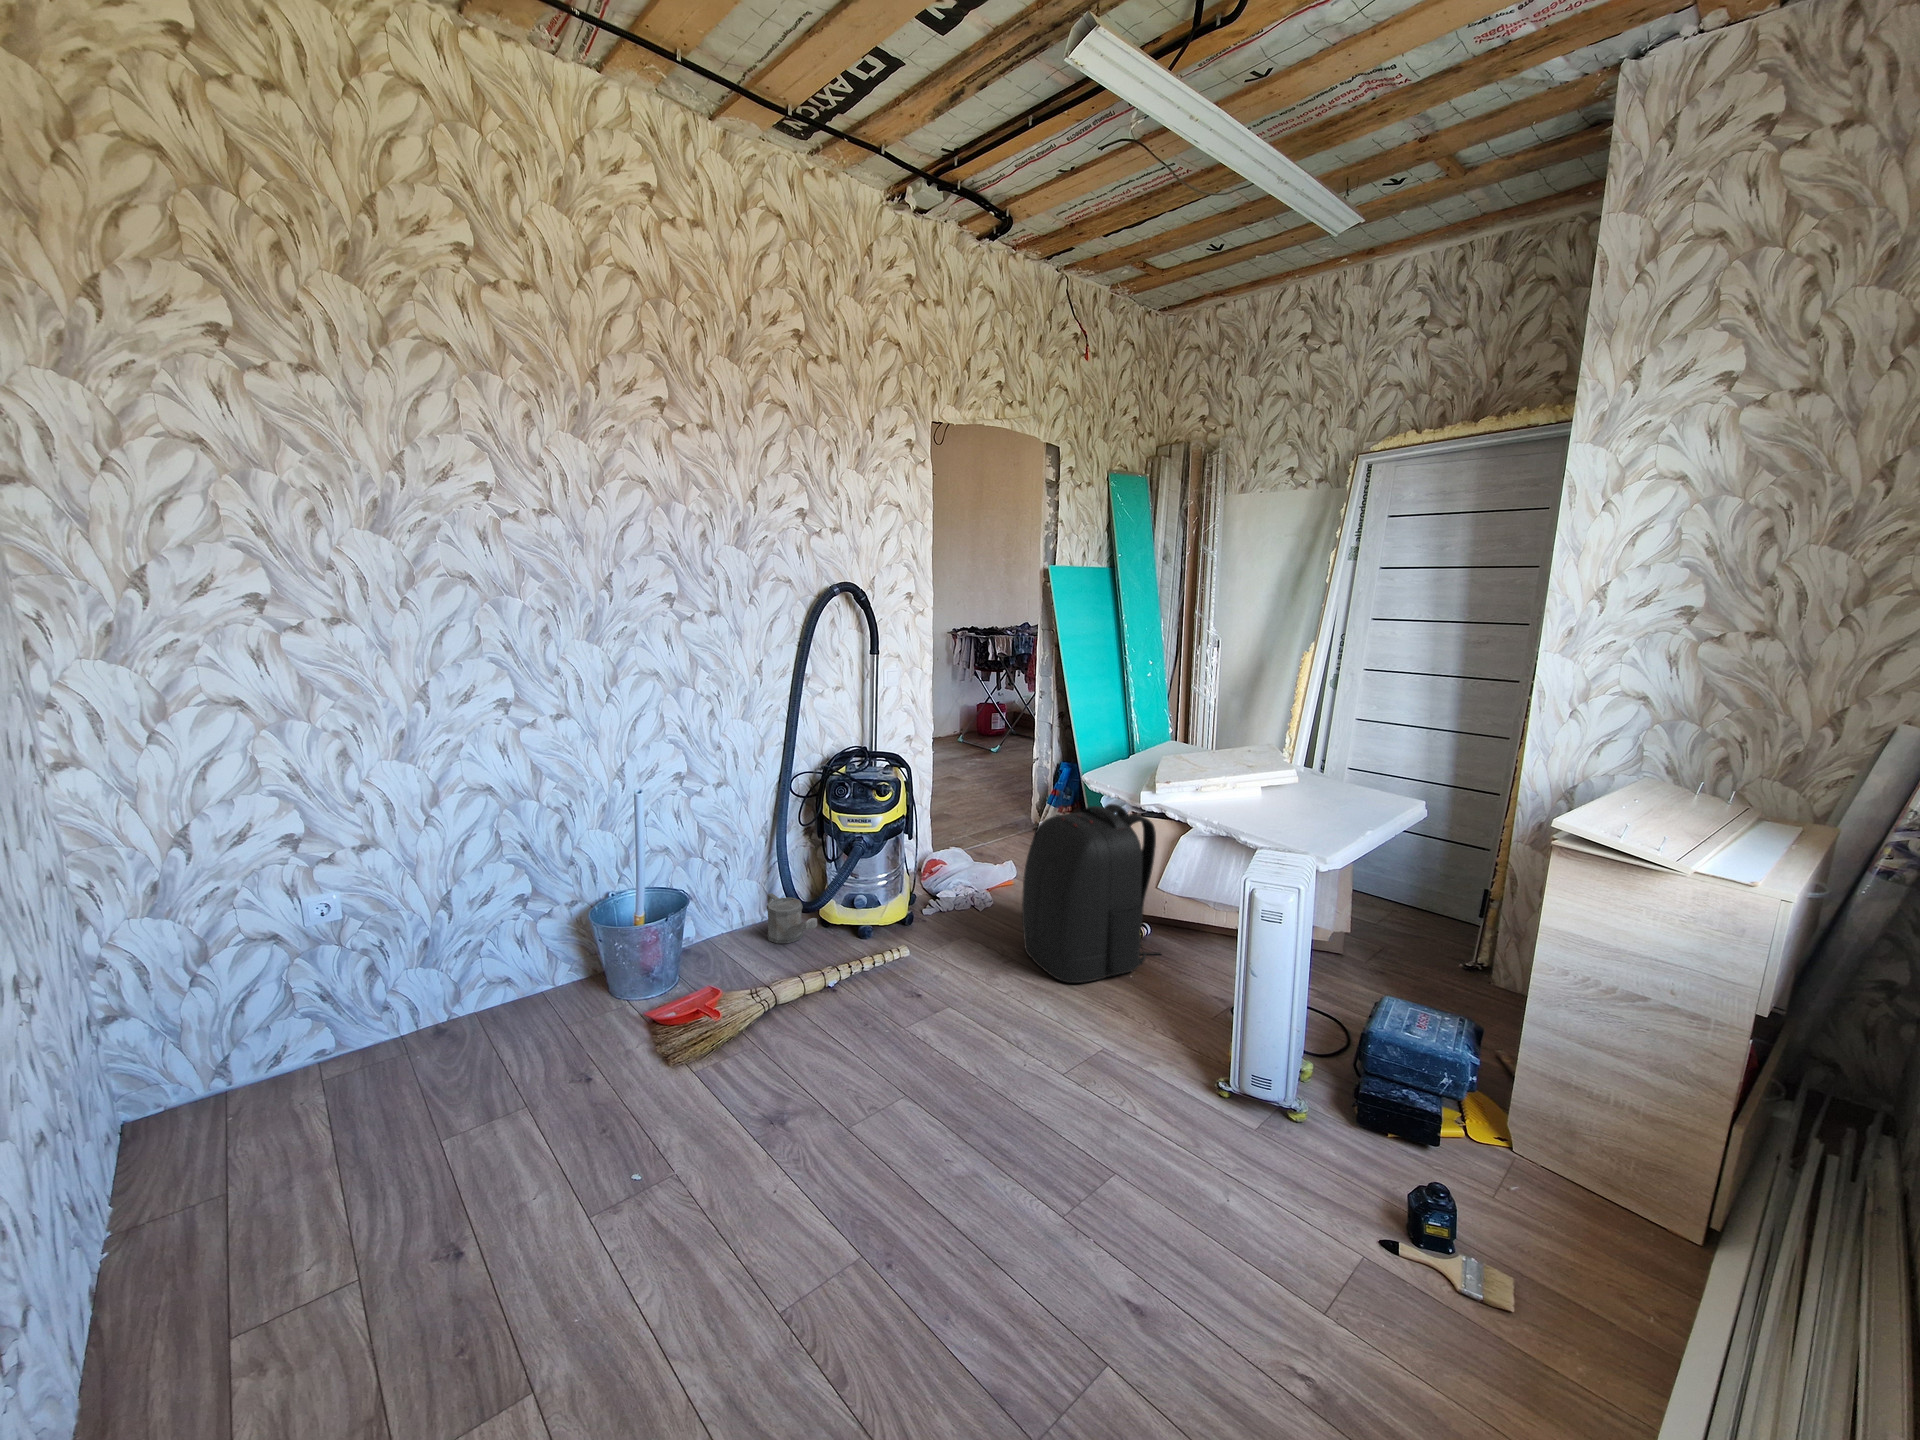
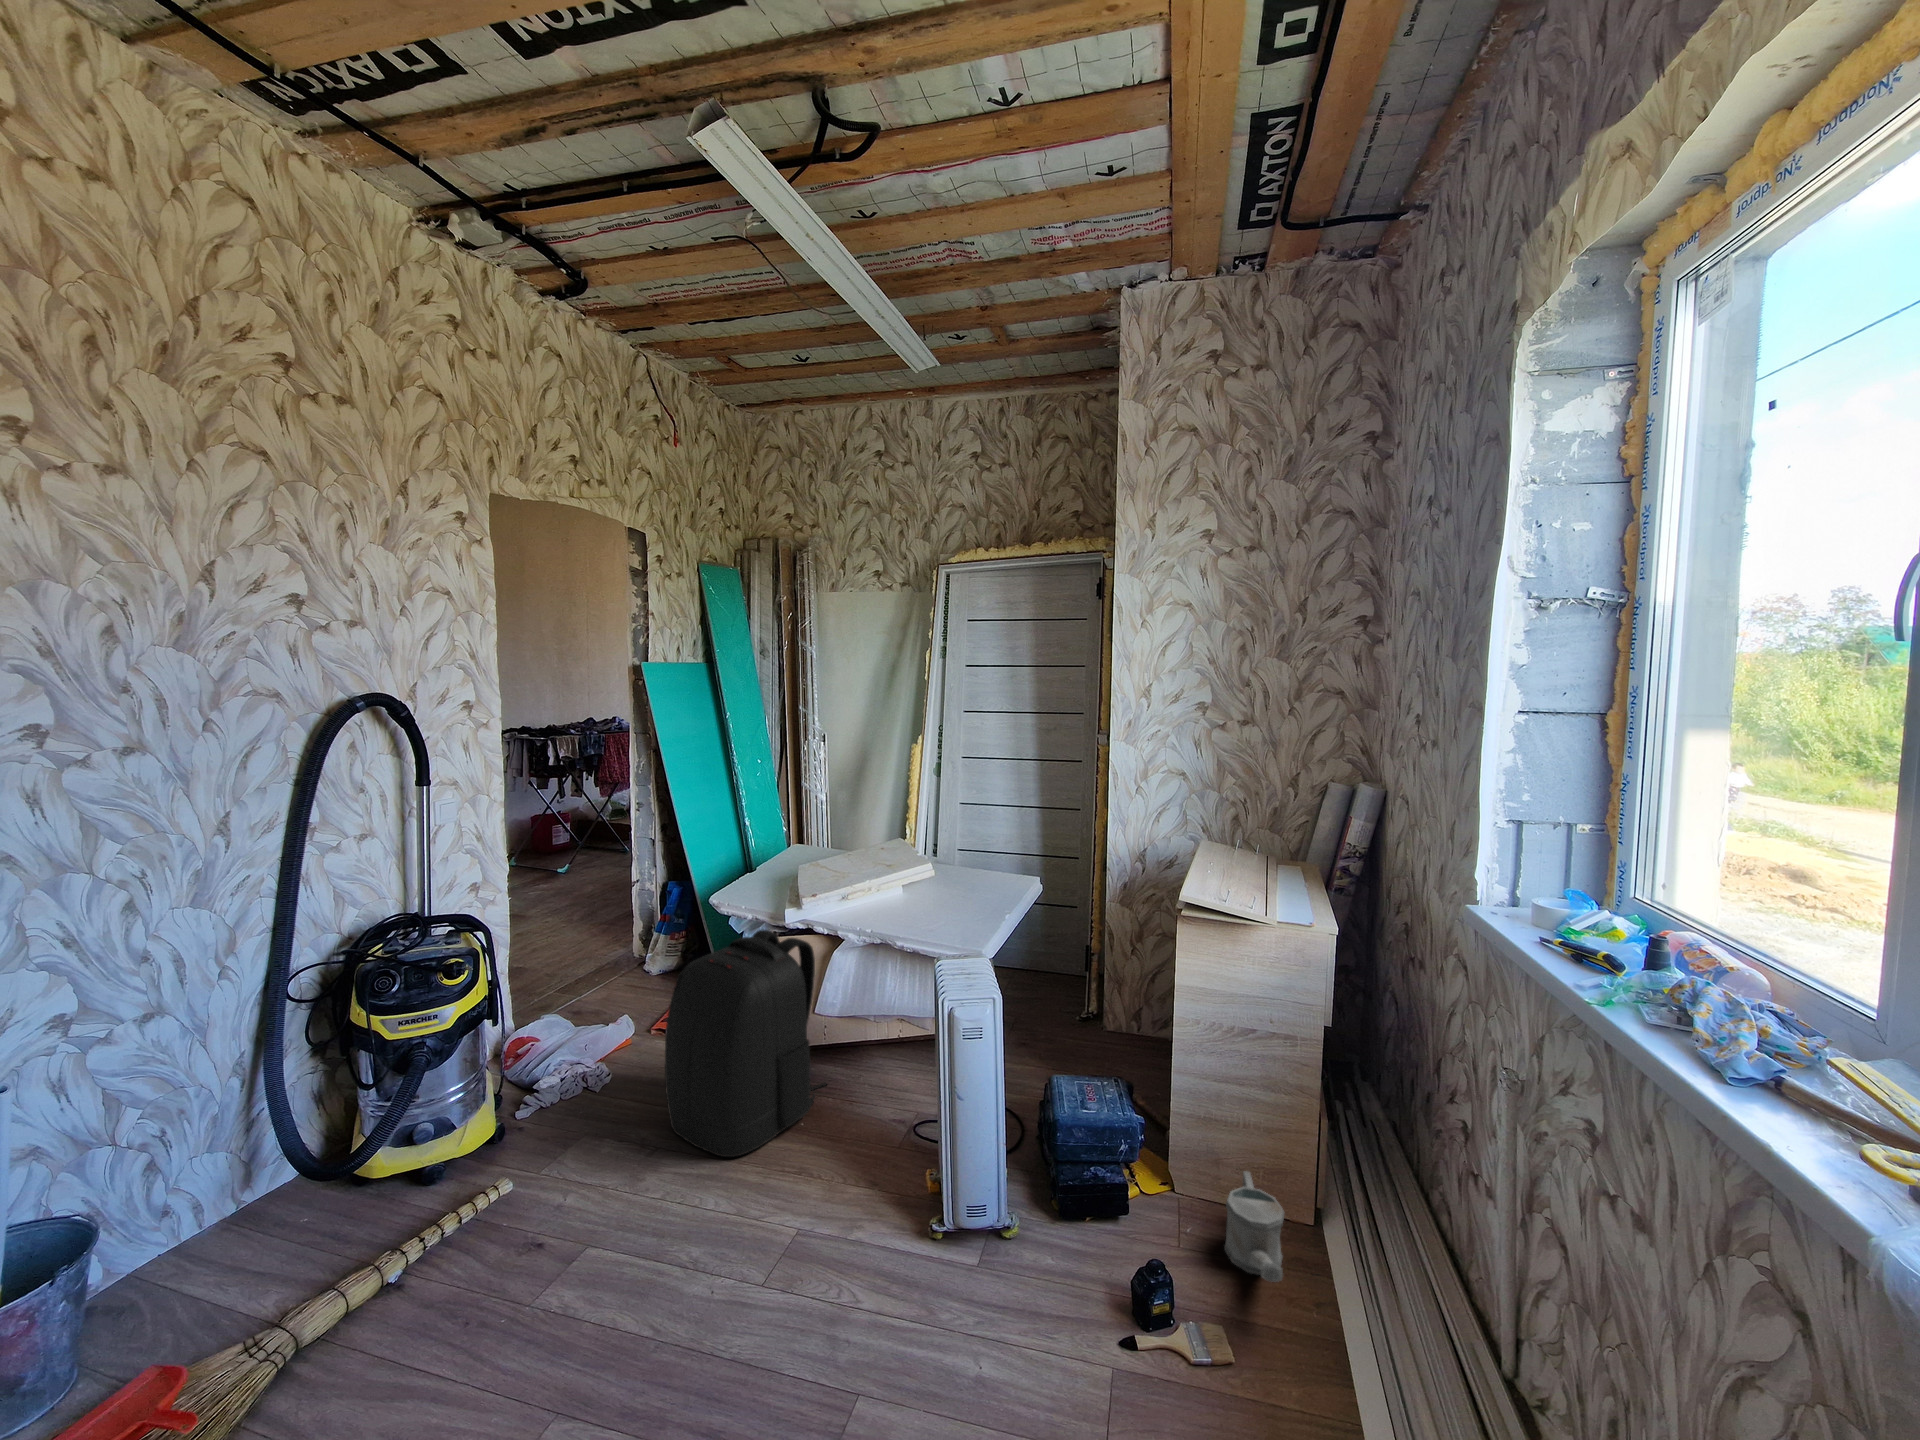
watering can: present [767,893,817,944] -> present [1224,1171,1284,1282]

